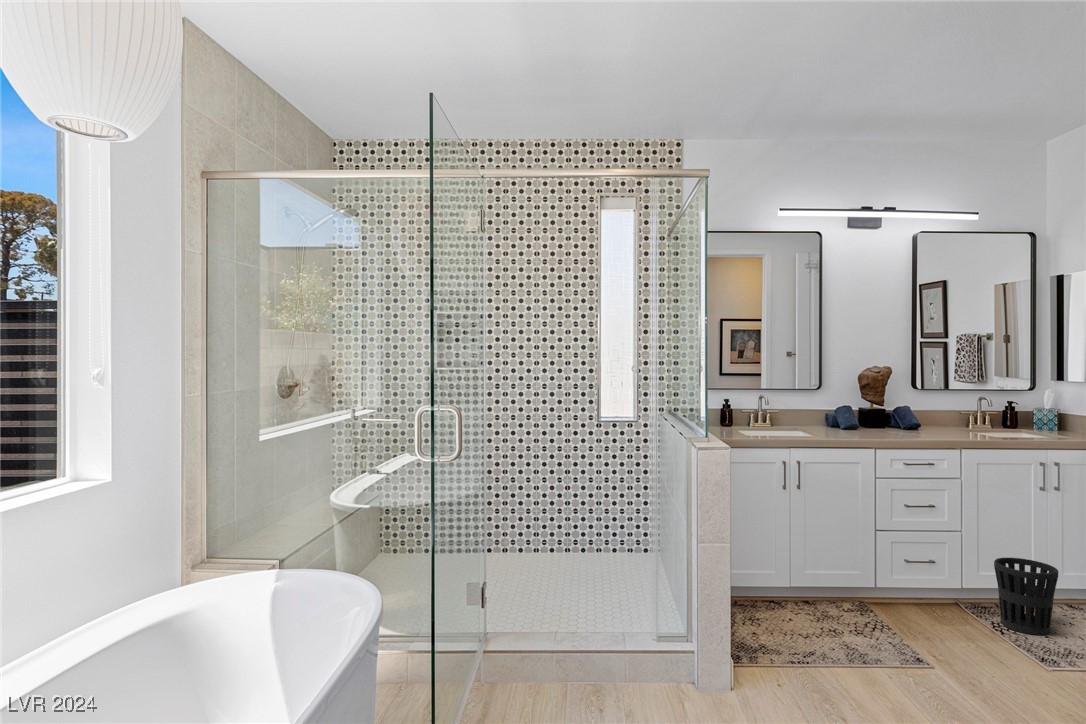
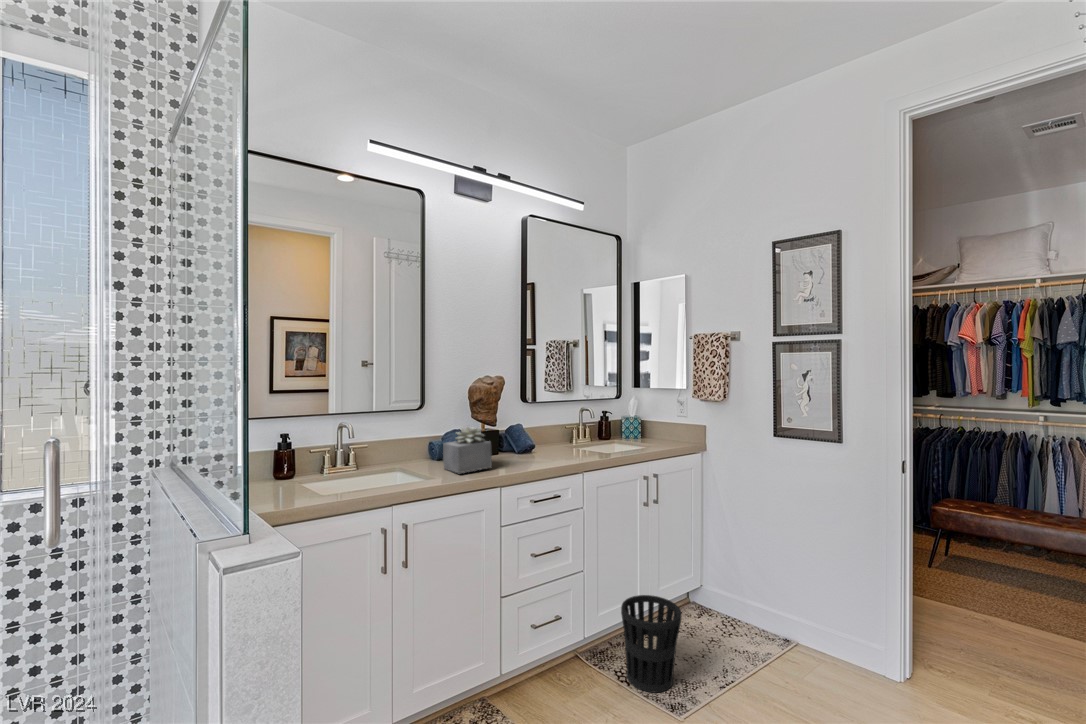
succulent plant: none [834,401,873,433] -> present [443,427,492,473]

